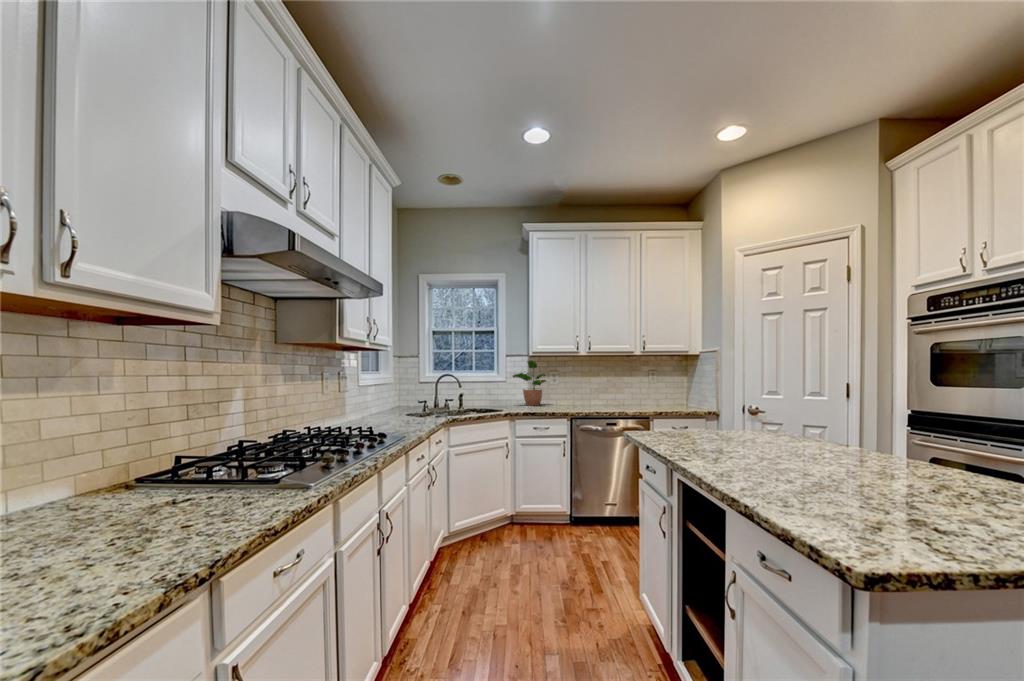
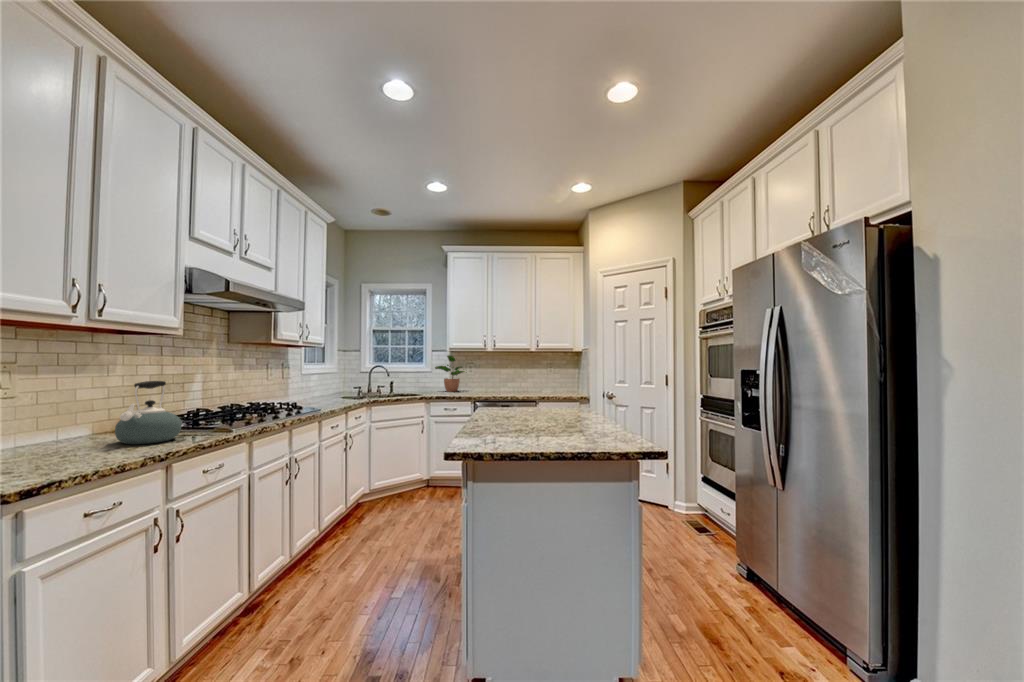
kettle: none [97,404,221,530] -> present [115,381,182,444]

